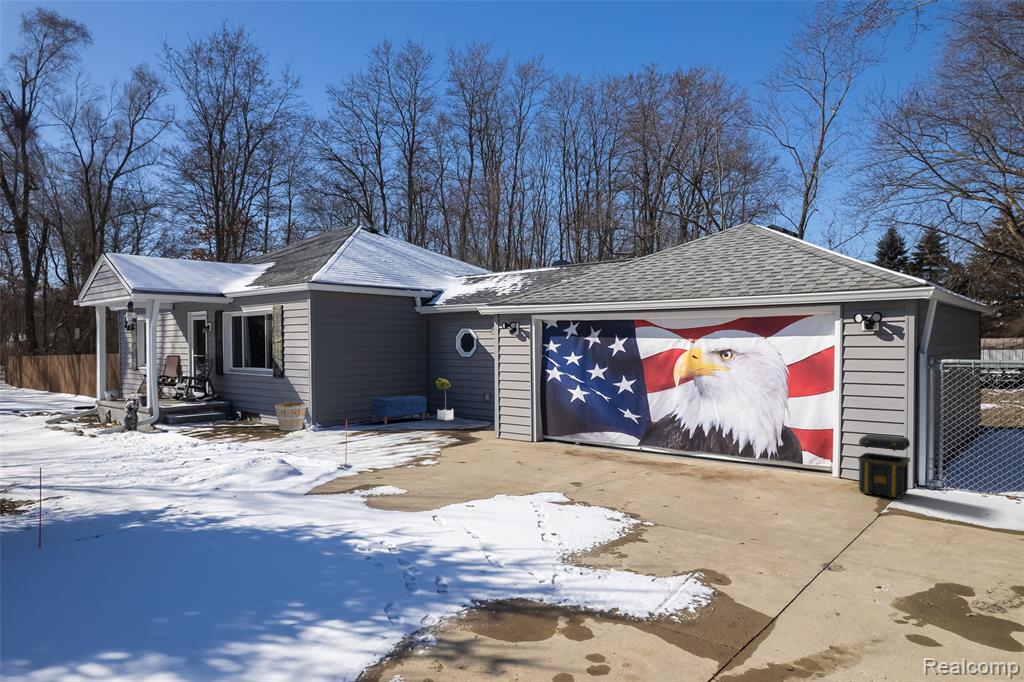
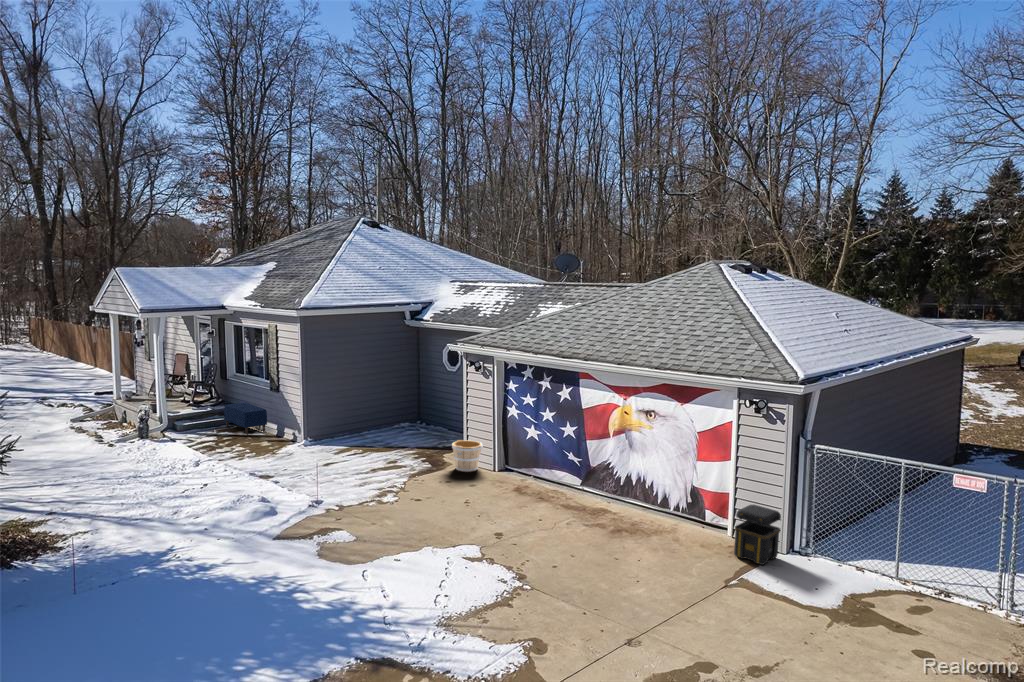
potted tree: present [436,378,453,420] -> none [420,392,437,433]
bench: present [371,395,427,424] -> present [224,403,267,434]
wooden bucket: present [275,402,307,431] -> present [452,440,482,472]

